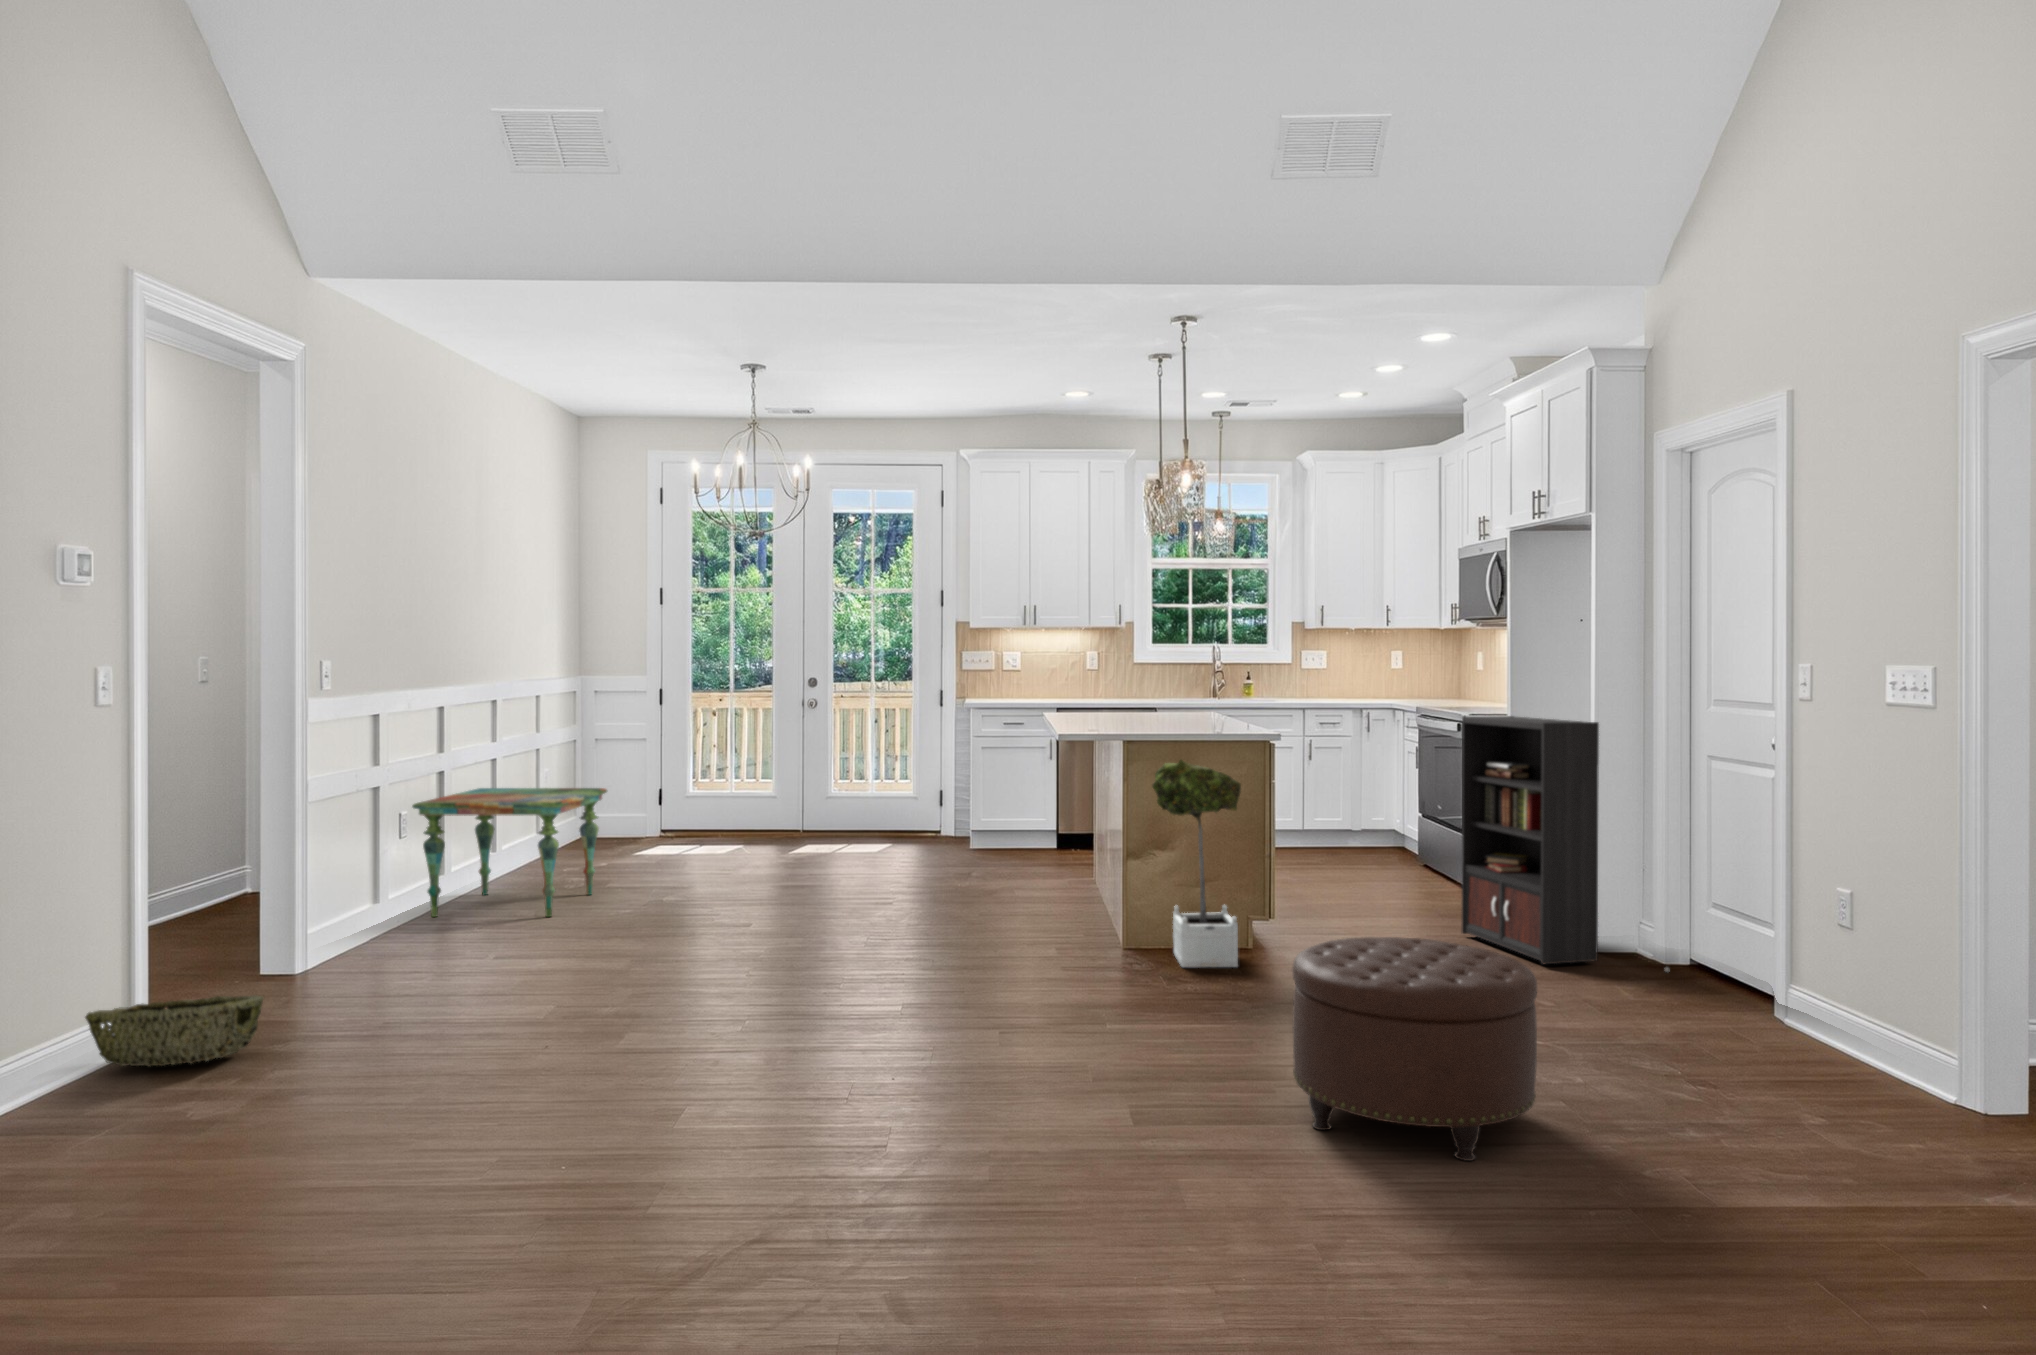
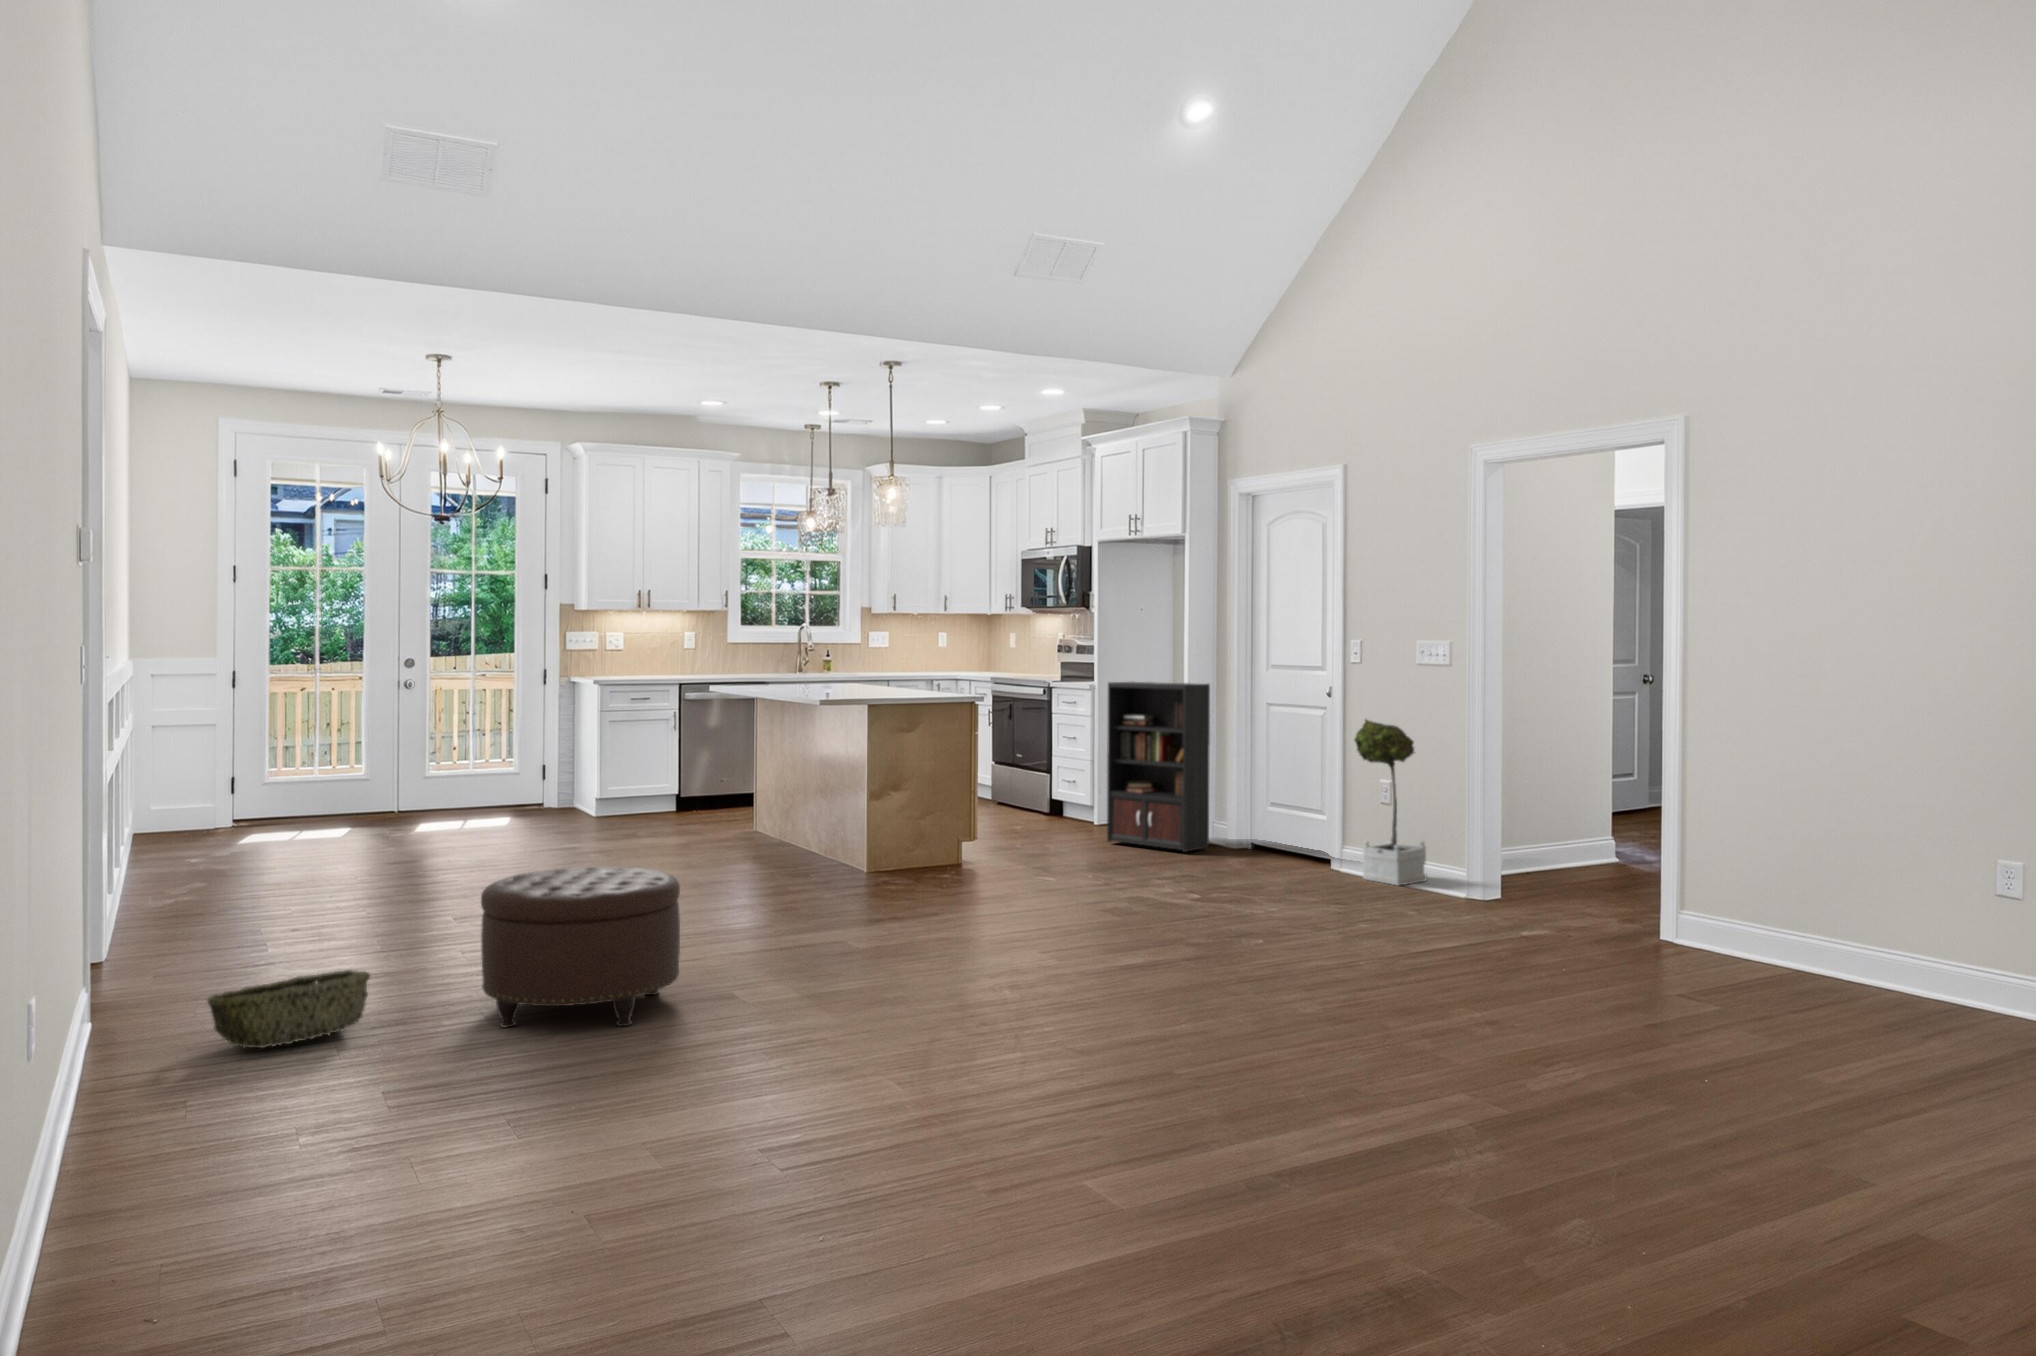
potted tree: present [1152,760,1241,967] -> present [1355,720,1427,886]
side table: present [412,788,607,917] -> none [144,777,333,928]
ottoman: present [1292,937,1537,1161] -> present [481,867,680,1027]

